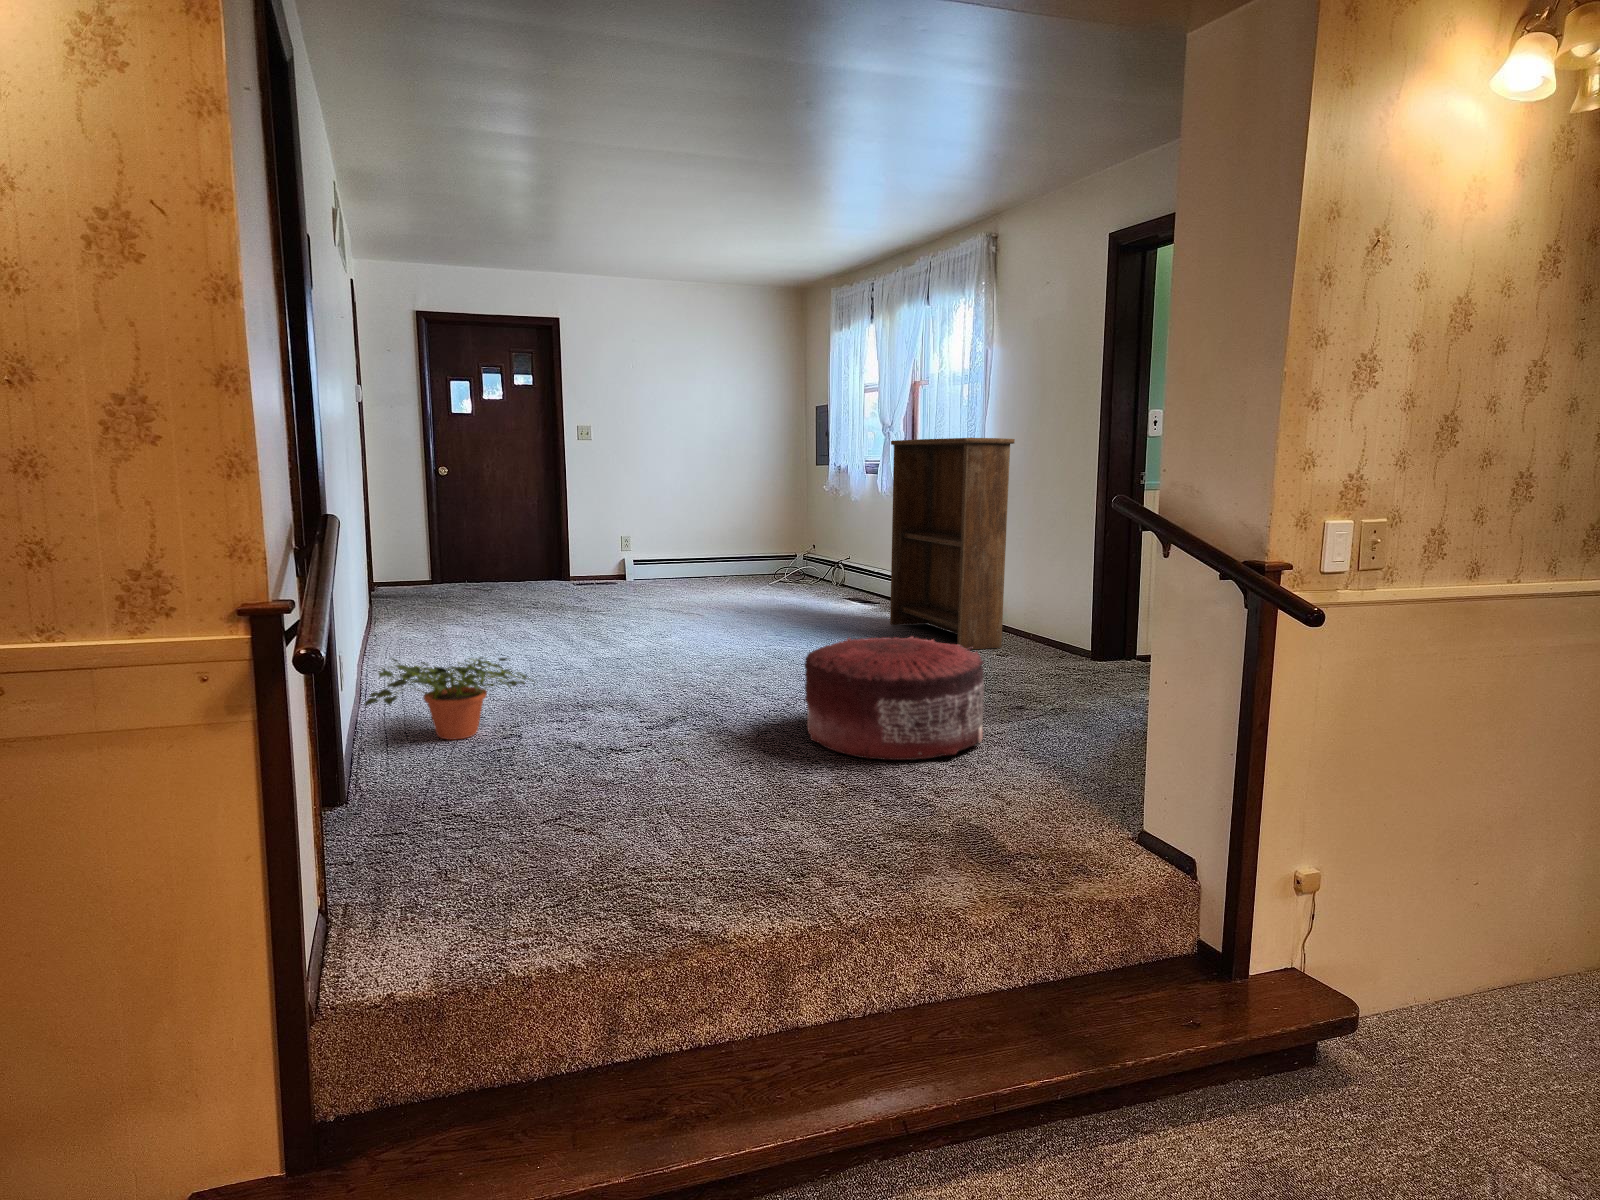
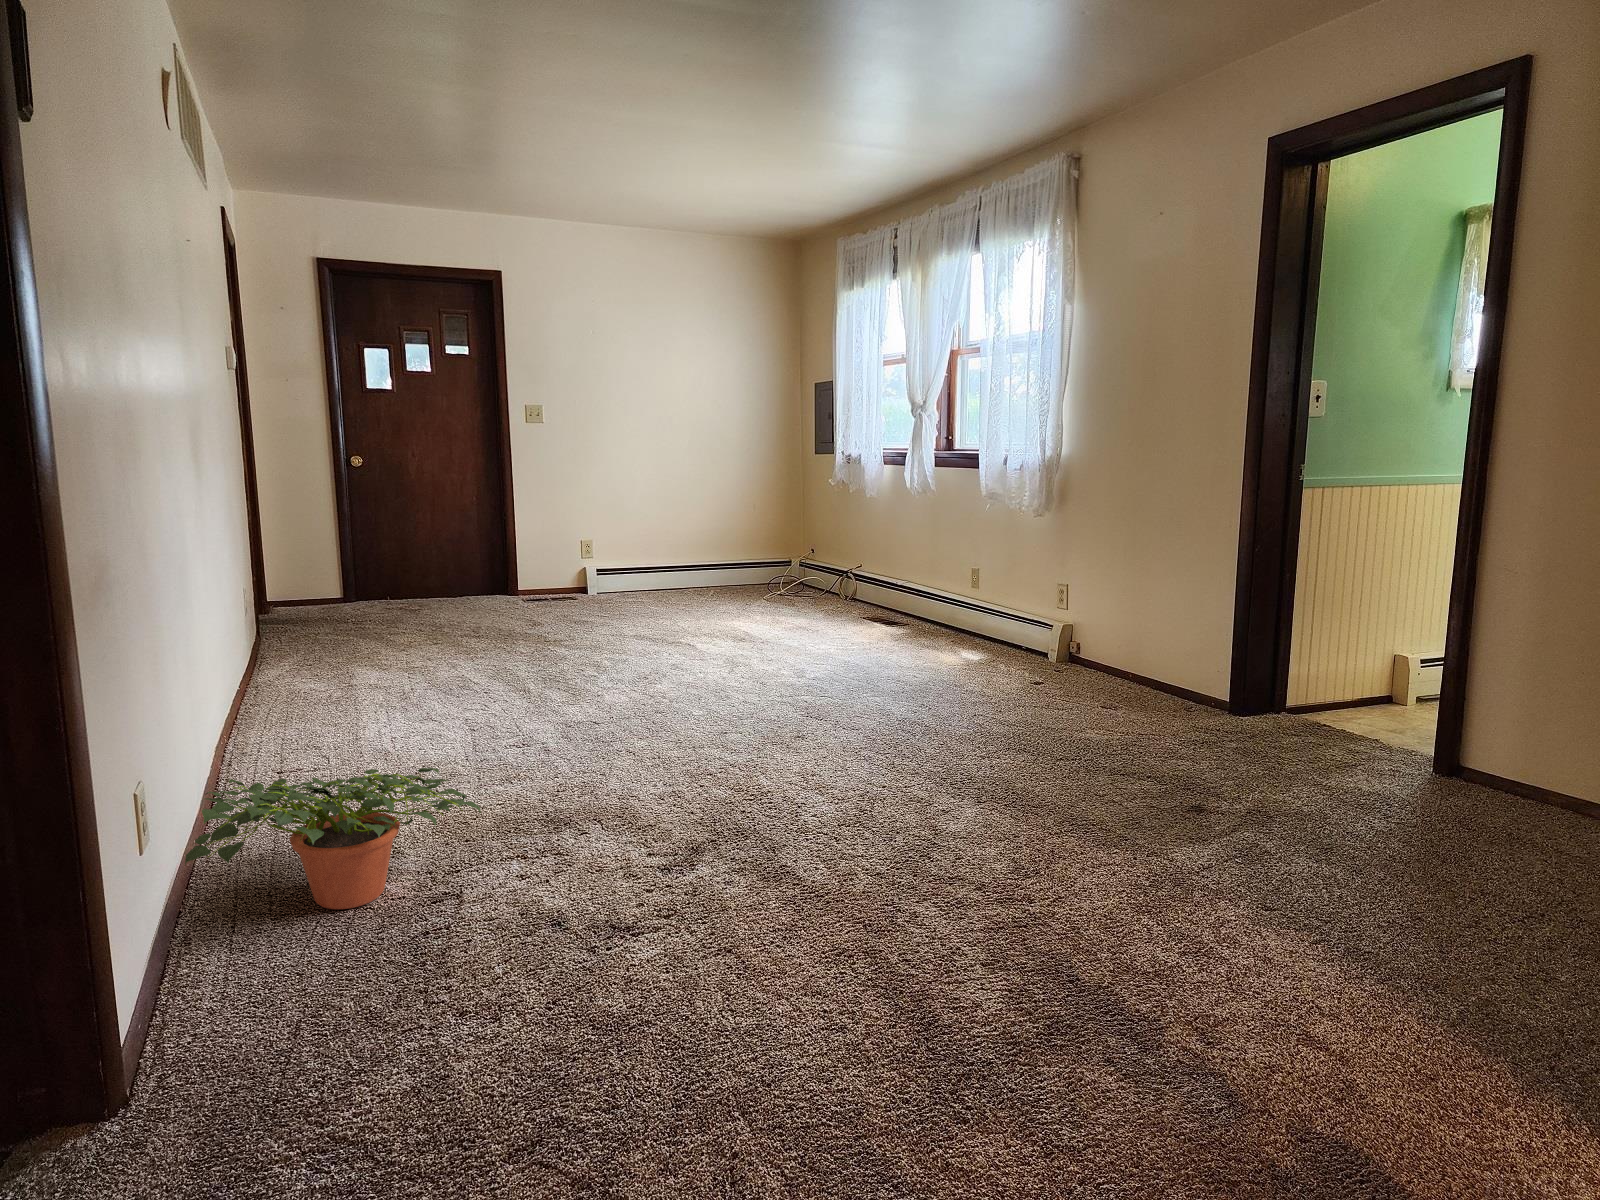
bookshelf: present [890,438,1015,649] -> none [941,417,1127,700]
pouf: present [805,636,984,760] -> none [916,712,1211,942]

